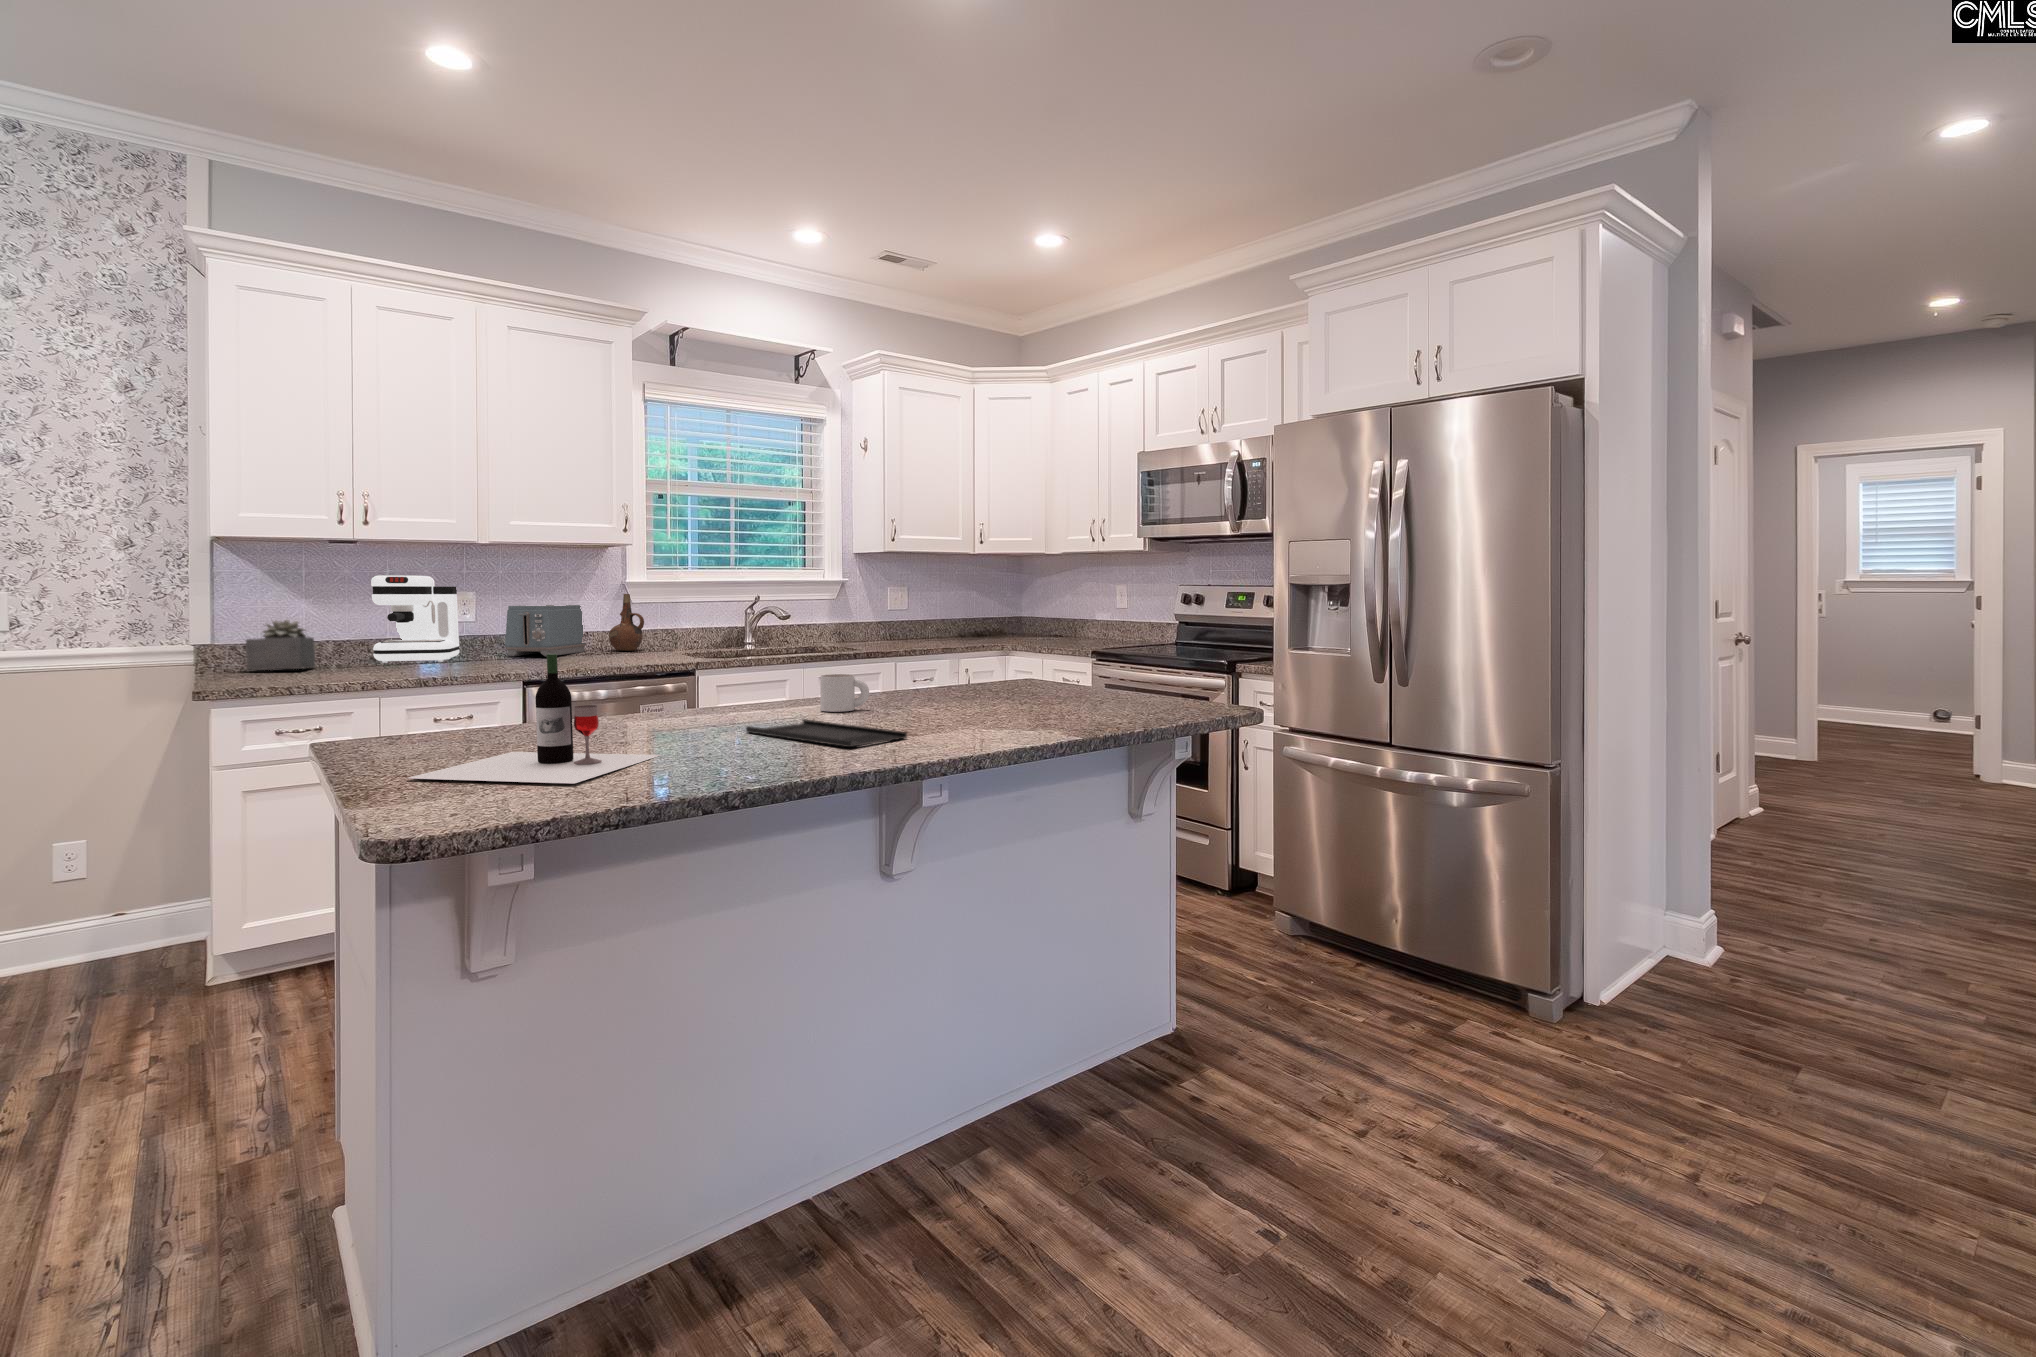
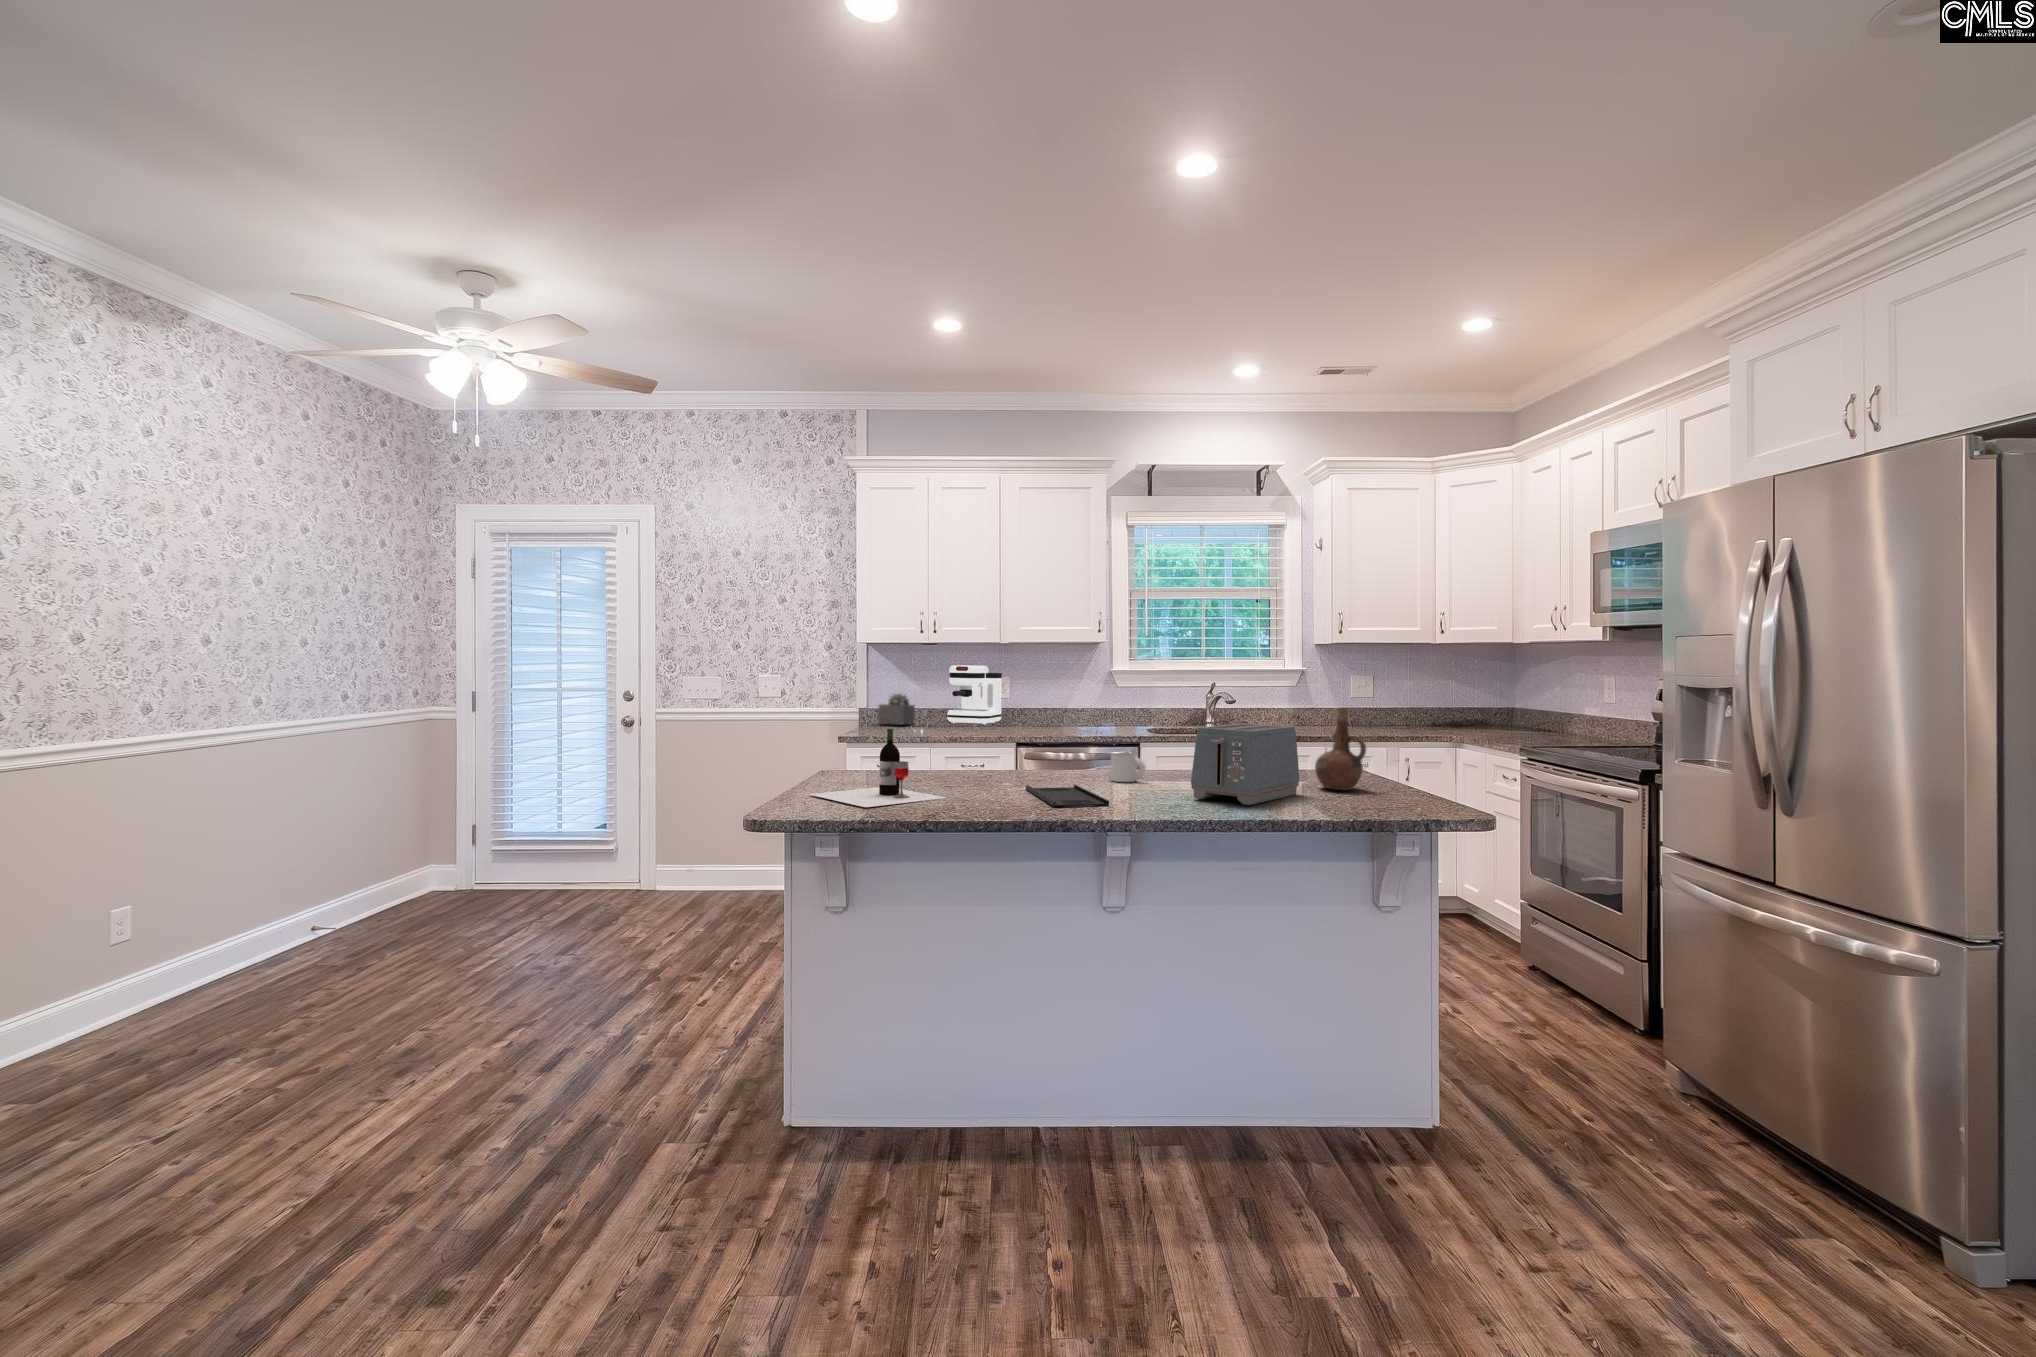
ceramic pitcher: present [609,594,644,651] -> present [1315,708,1366,790]
toaster: present [505,605,586,656] -> present [1191,723,1300,805]

